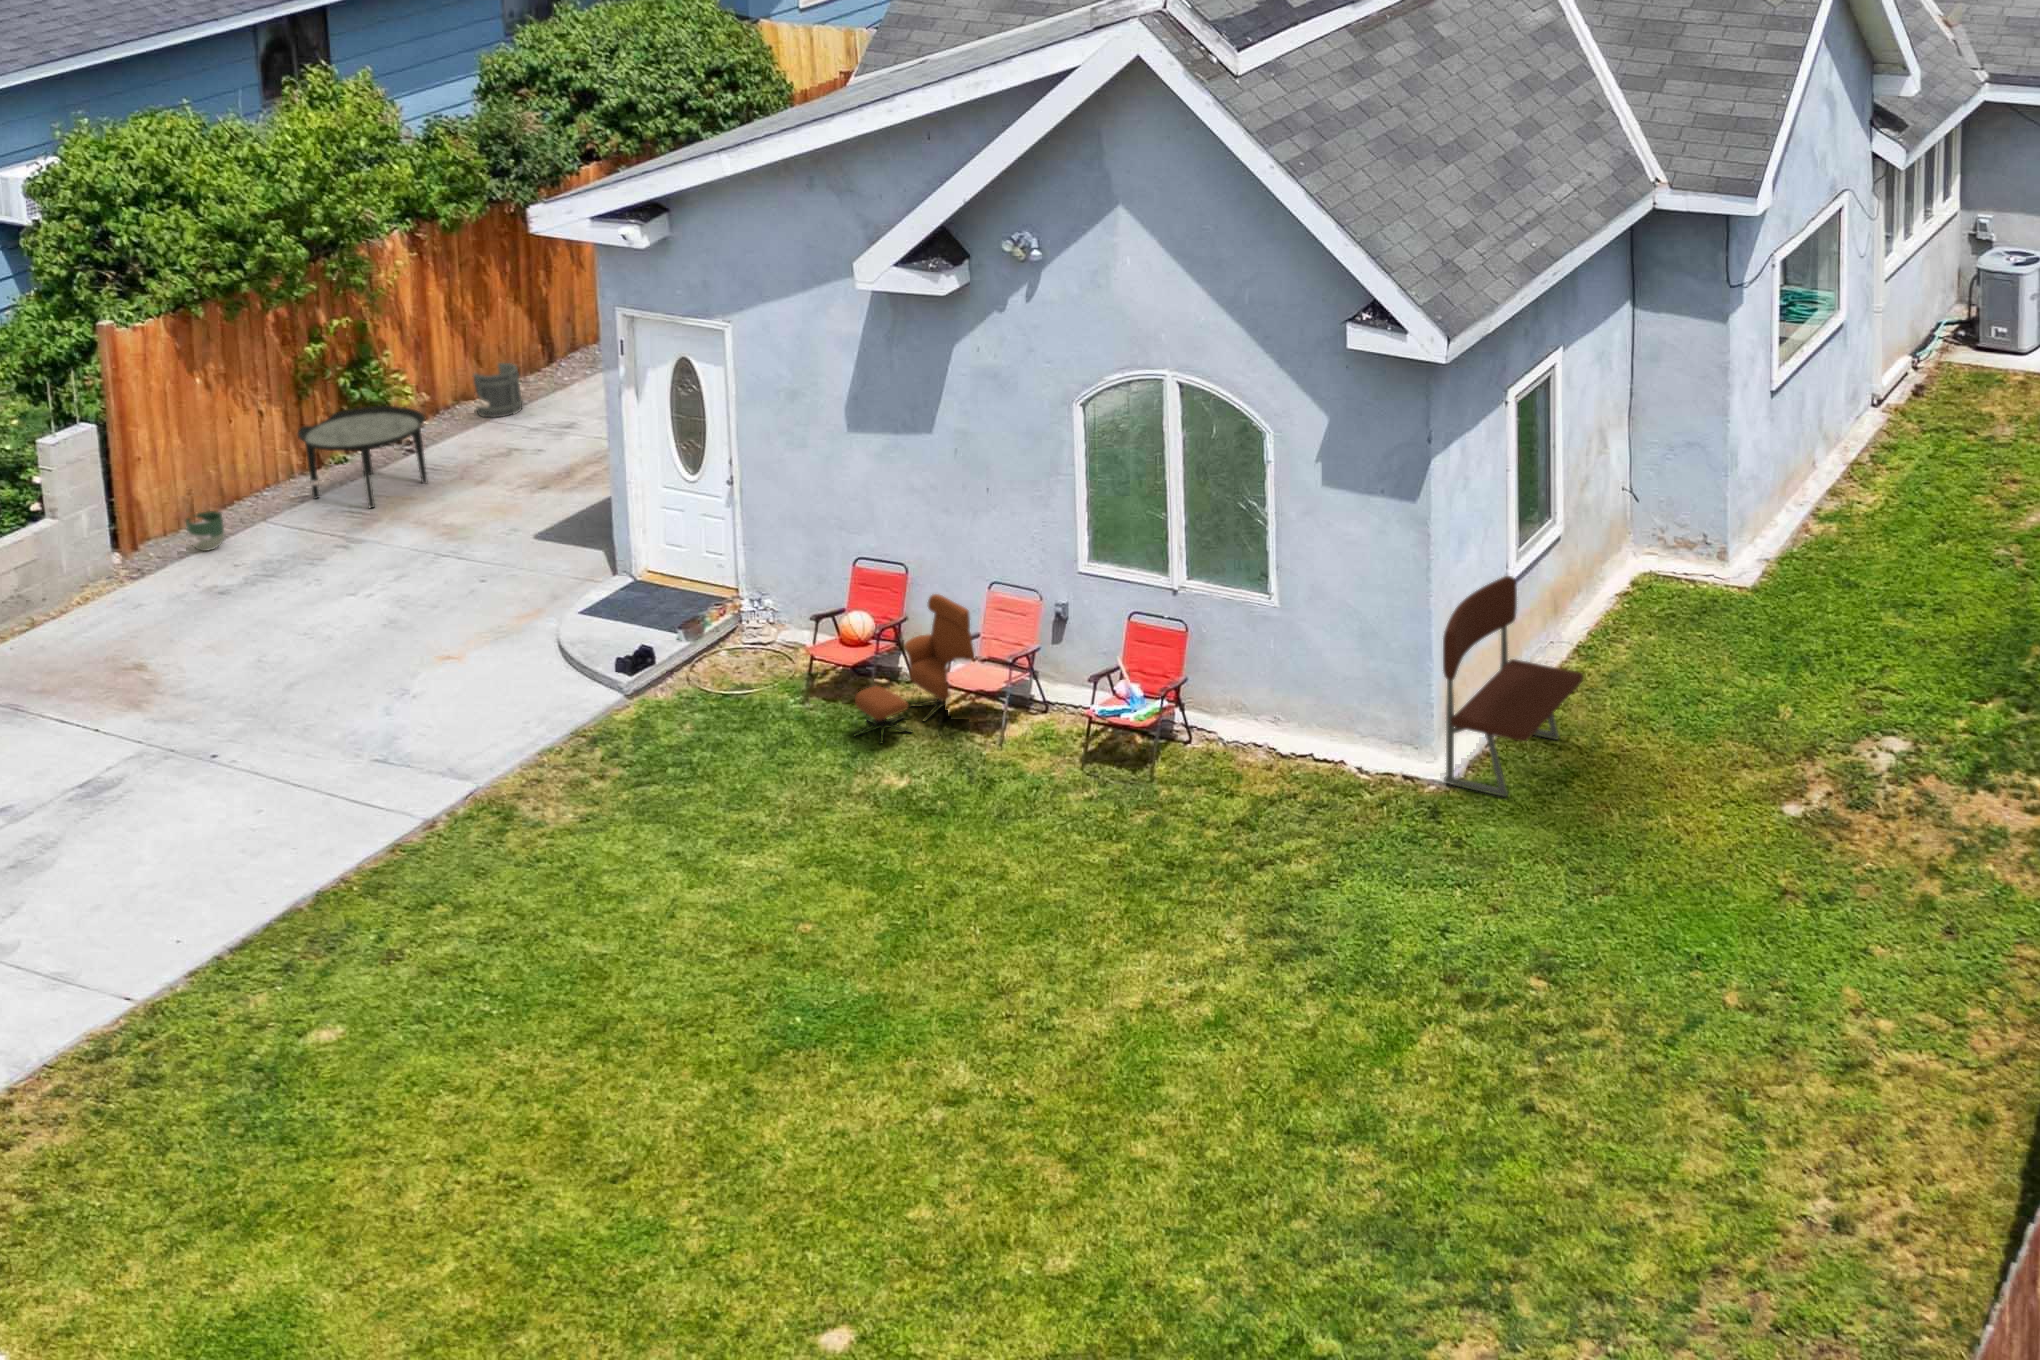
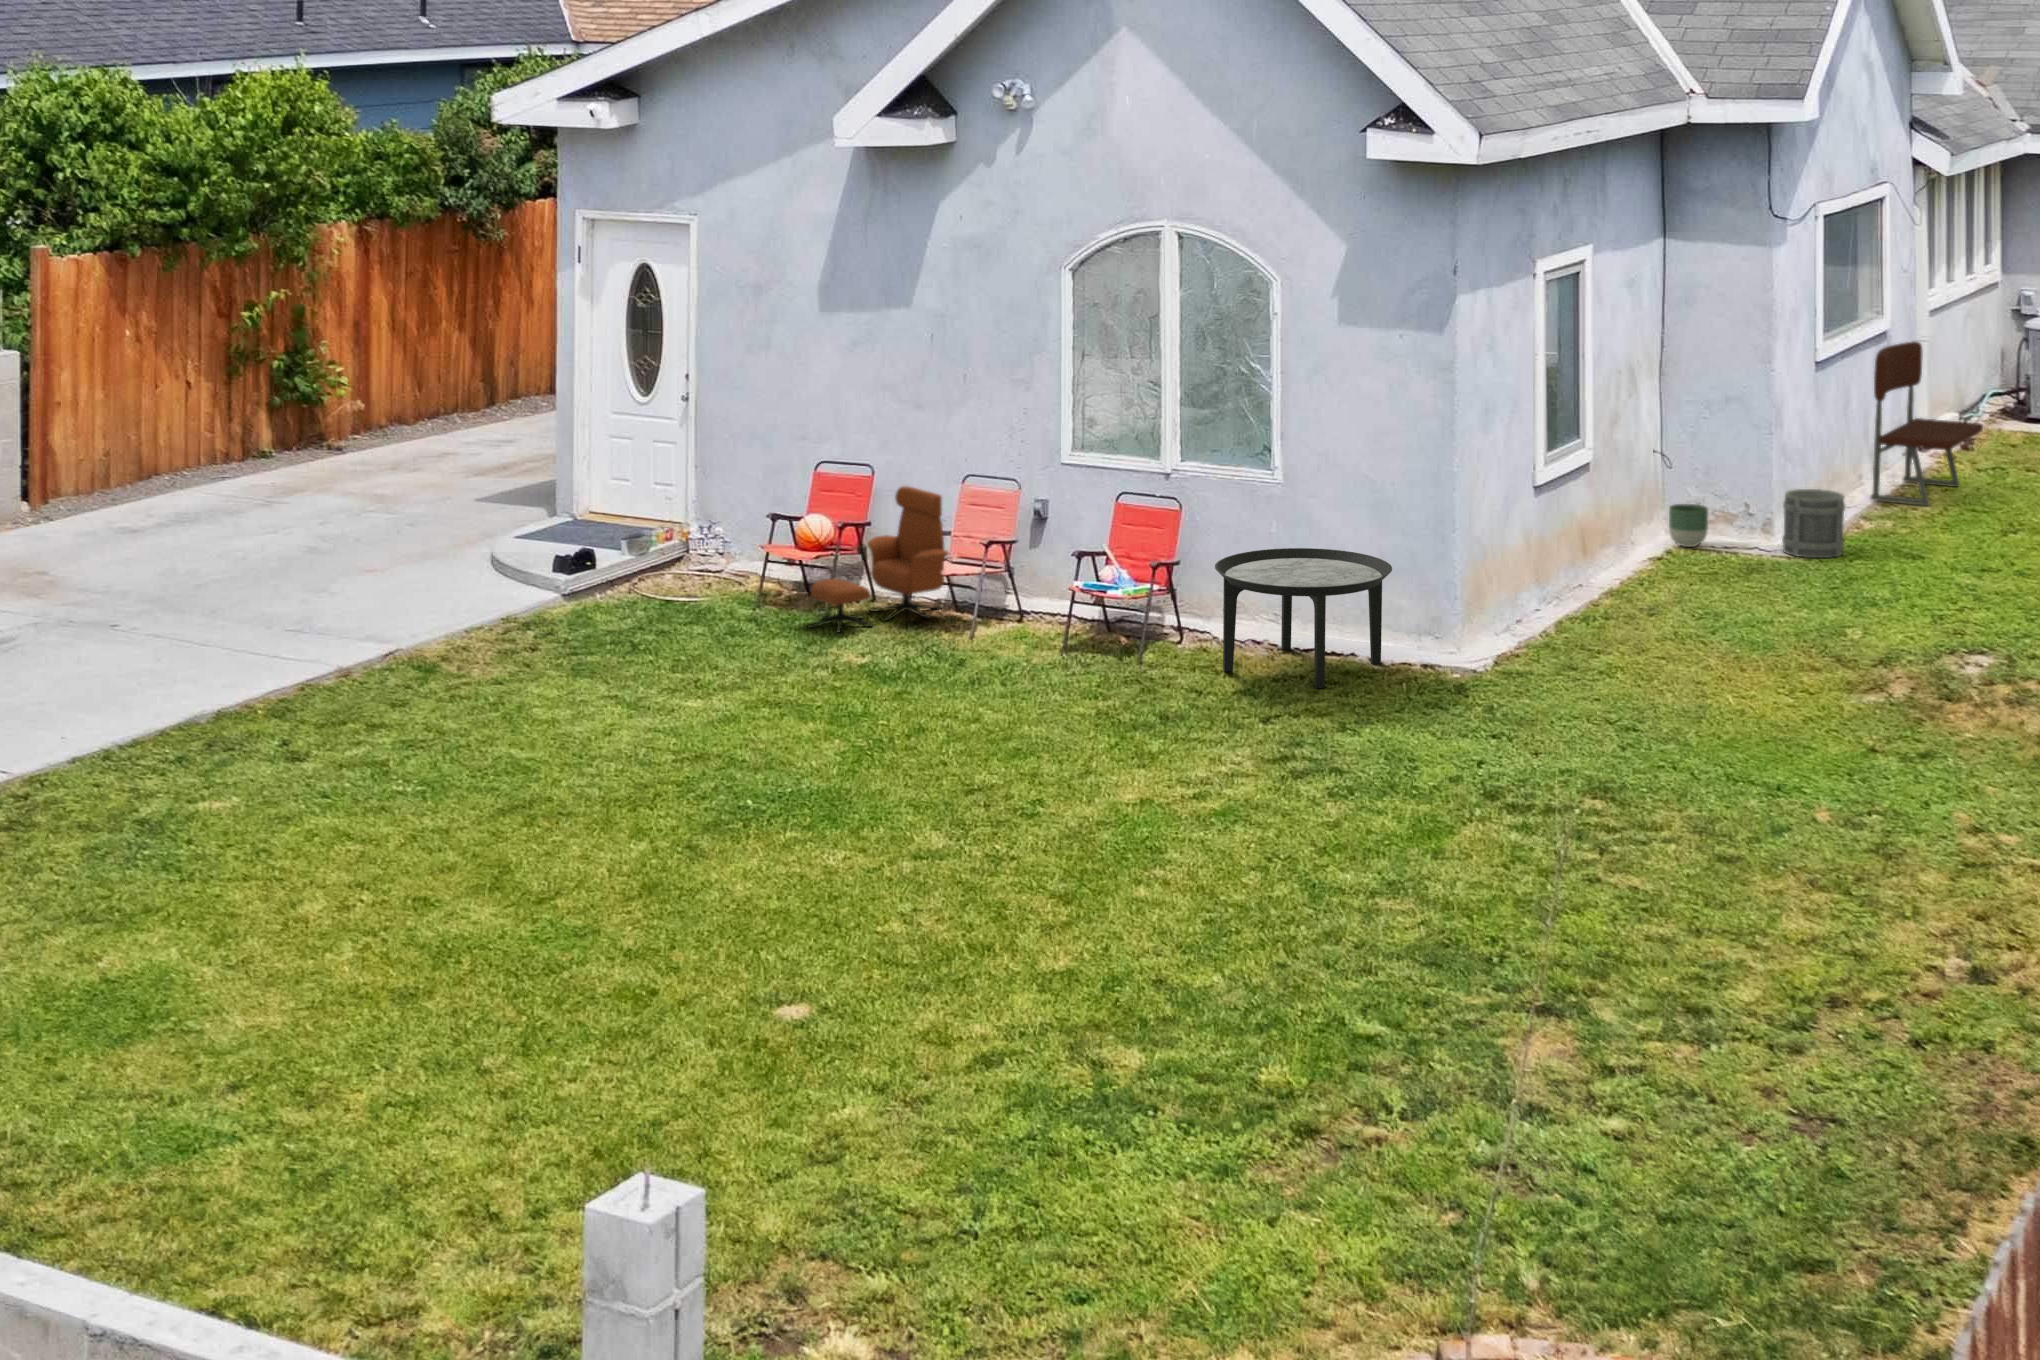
bucket: present [472,363,522,417] -> present [1782,489,1845,558]
round table: present [298,406,427,508] -> present [1215,548,1392,688]
planter: present [186,511,224,551] -> present [1669,504,1709,547]
bench: present [1443,576,1583,797] -> present [1871,341,1983,506]

